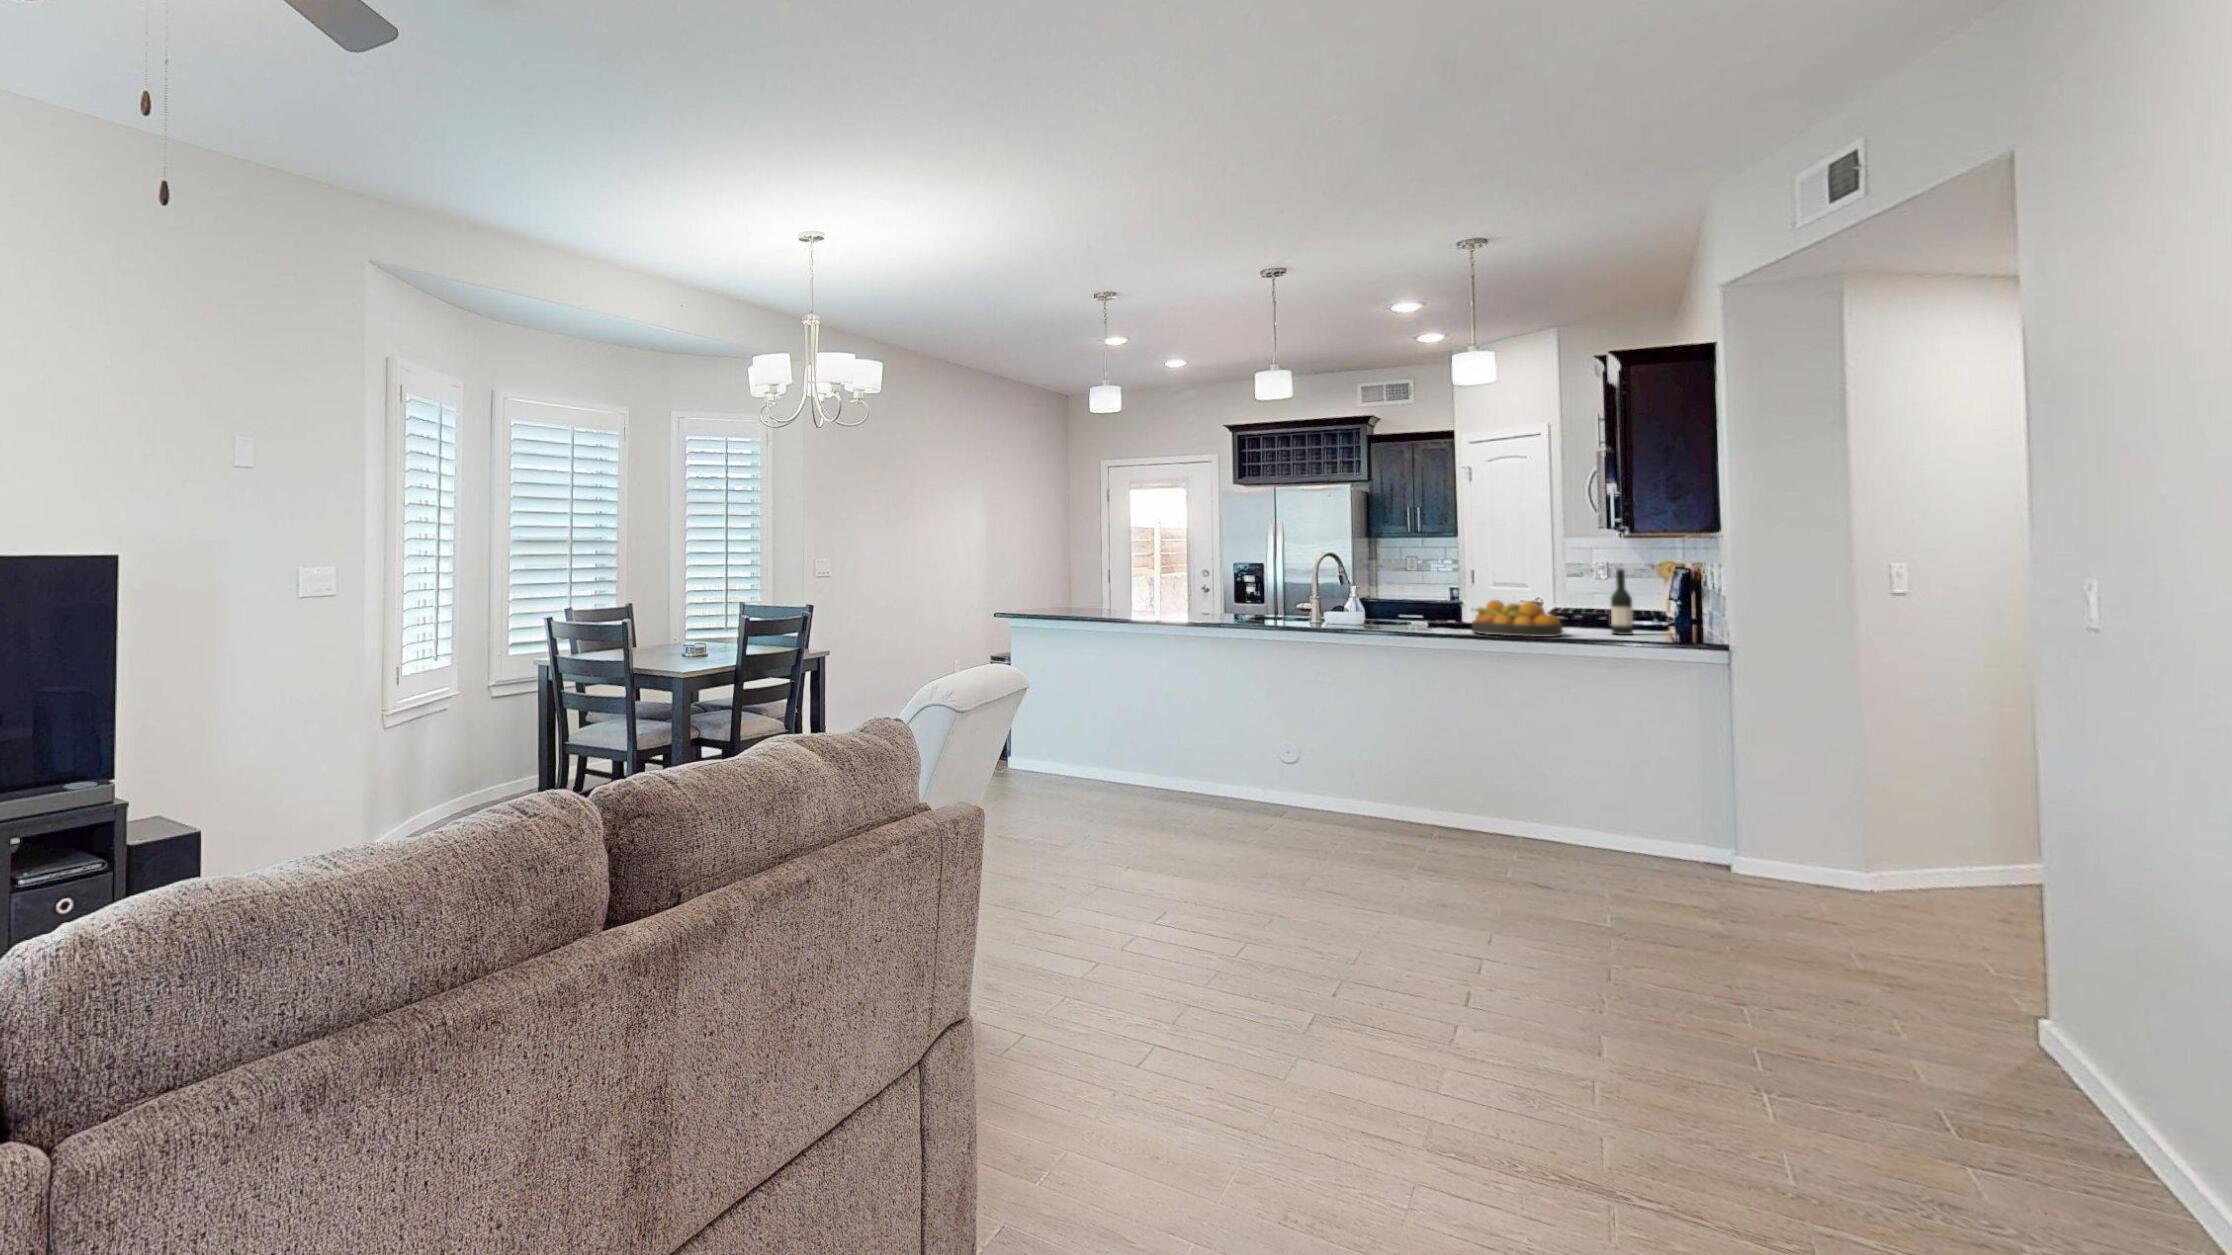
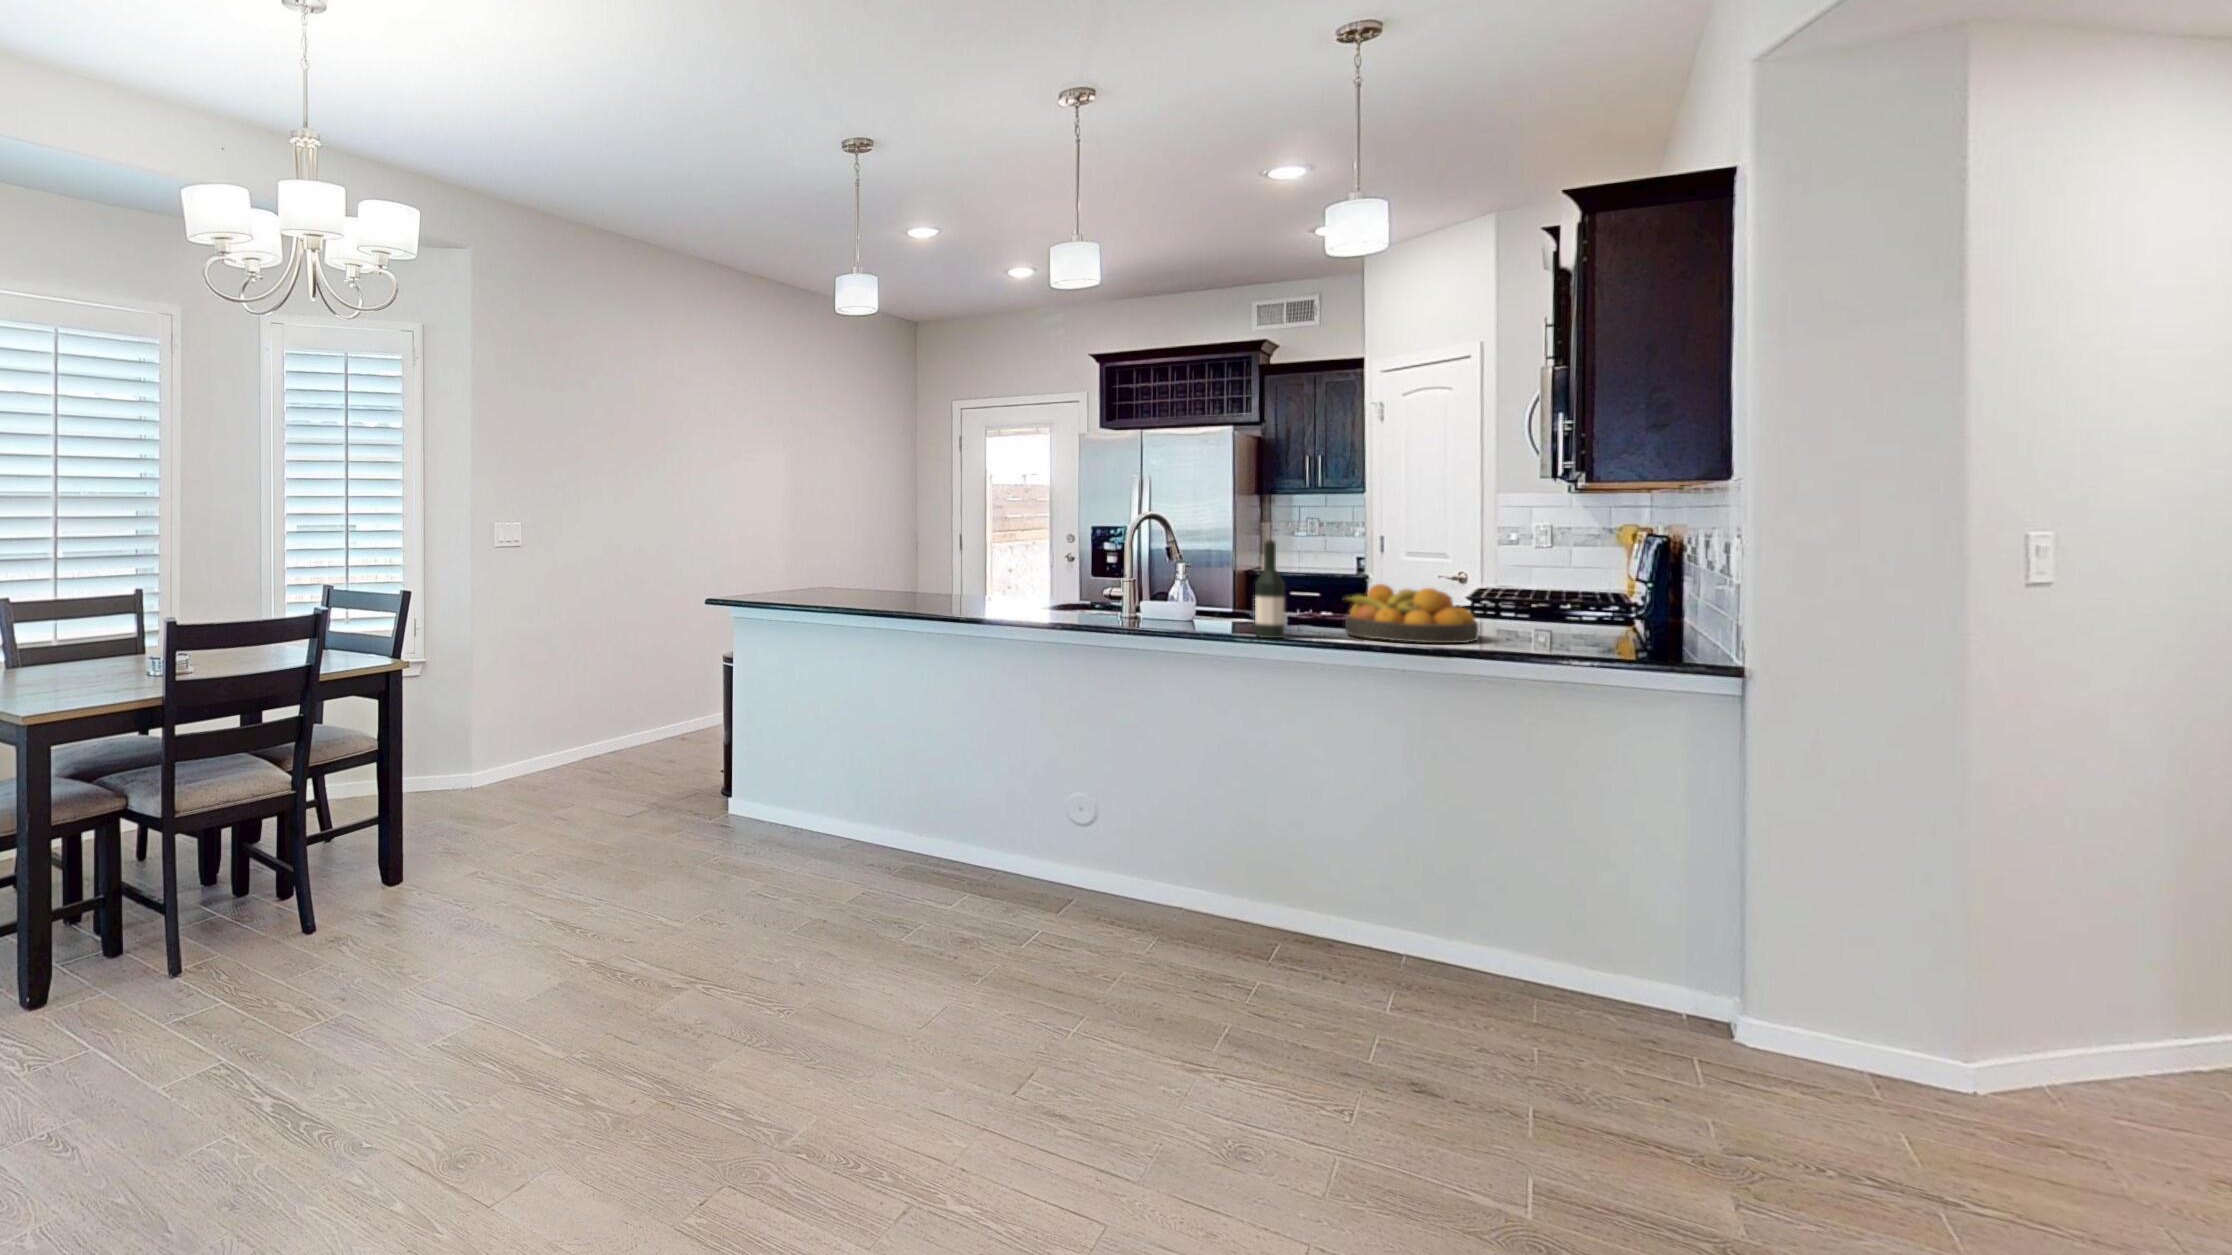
wine bottle: present [1611,569,1633,635] -> present [1255,540,1285,638]

